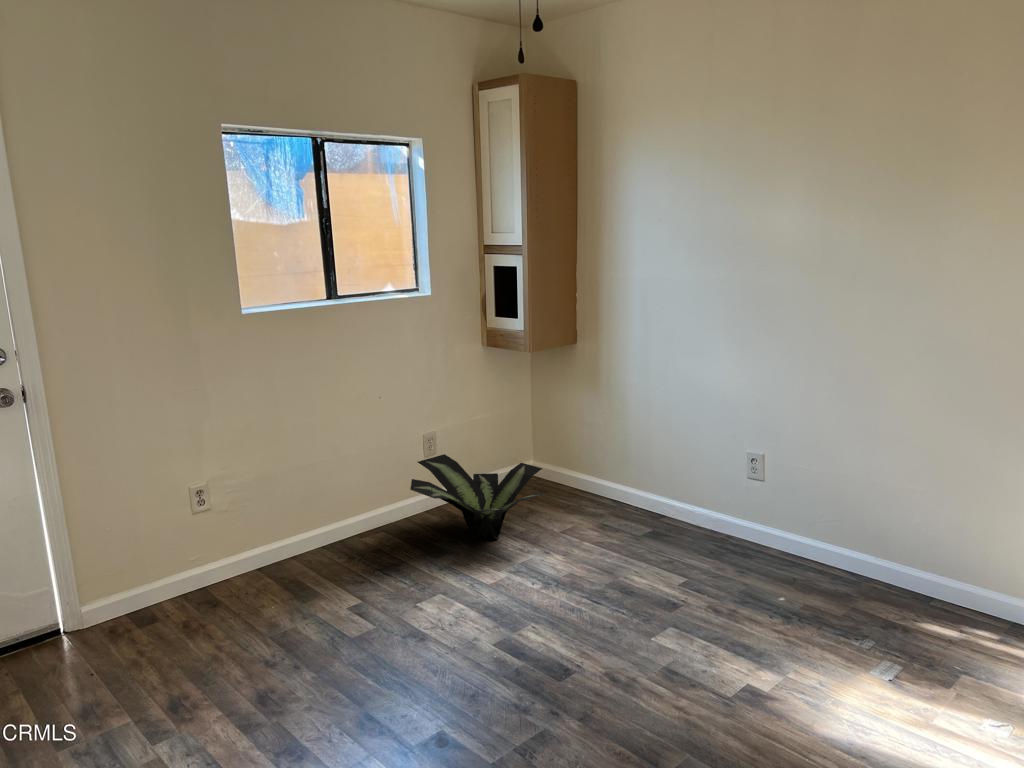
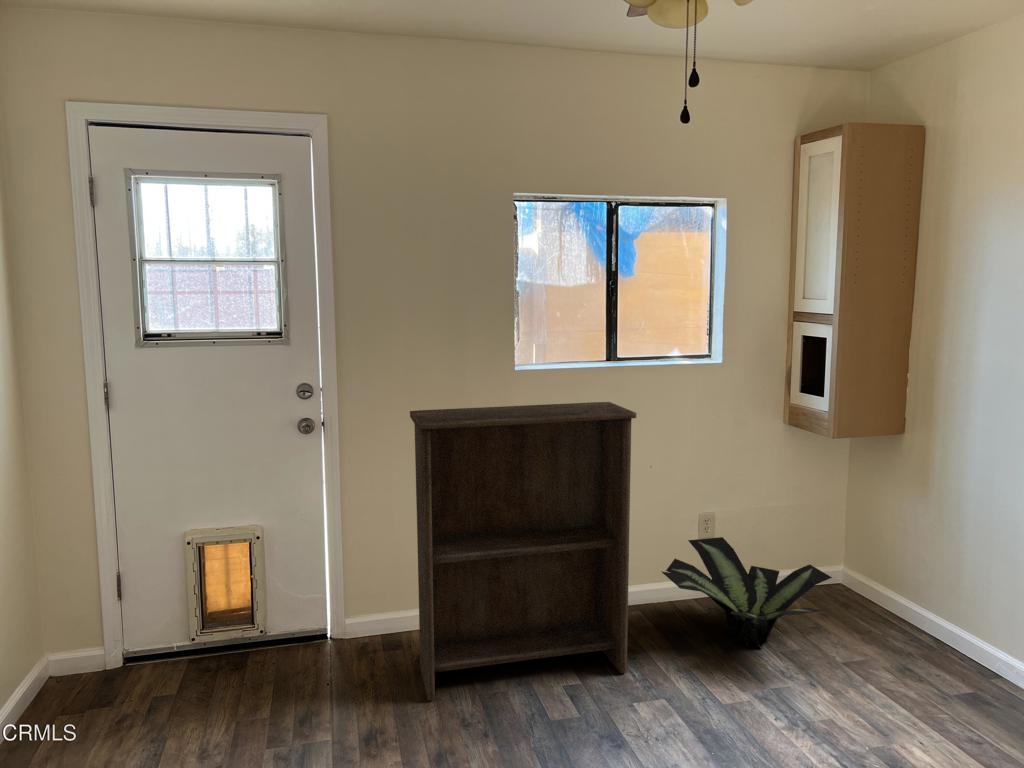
bookshelf: none [156,336,399,656] -> present [410,402,636,700]

